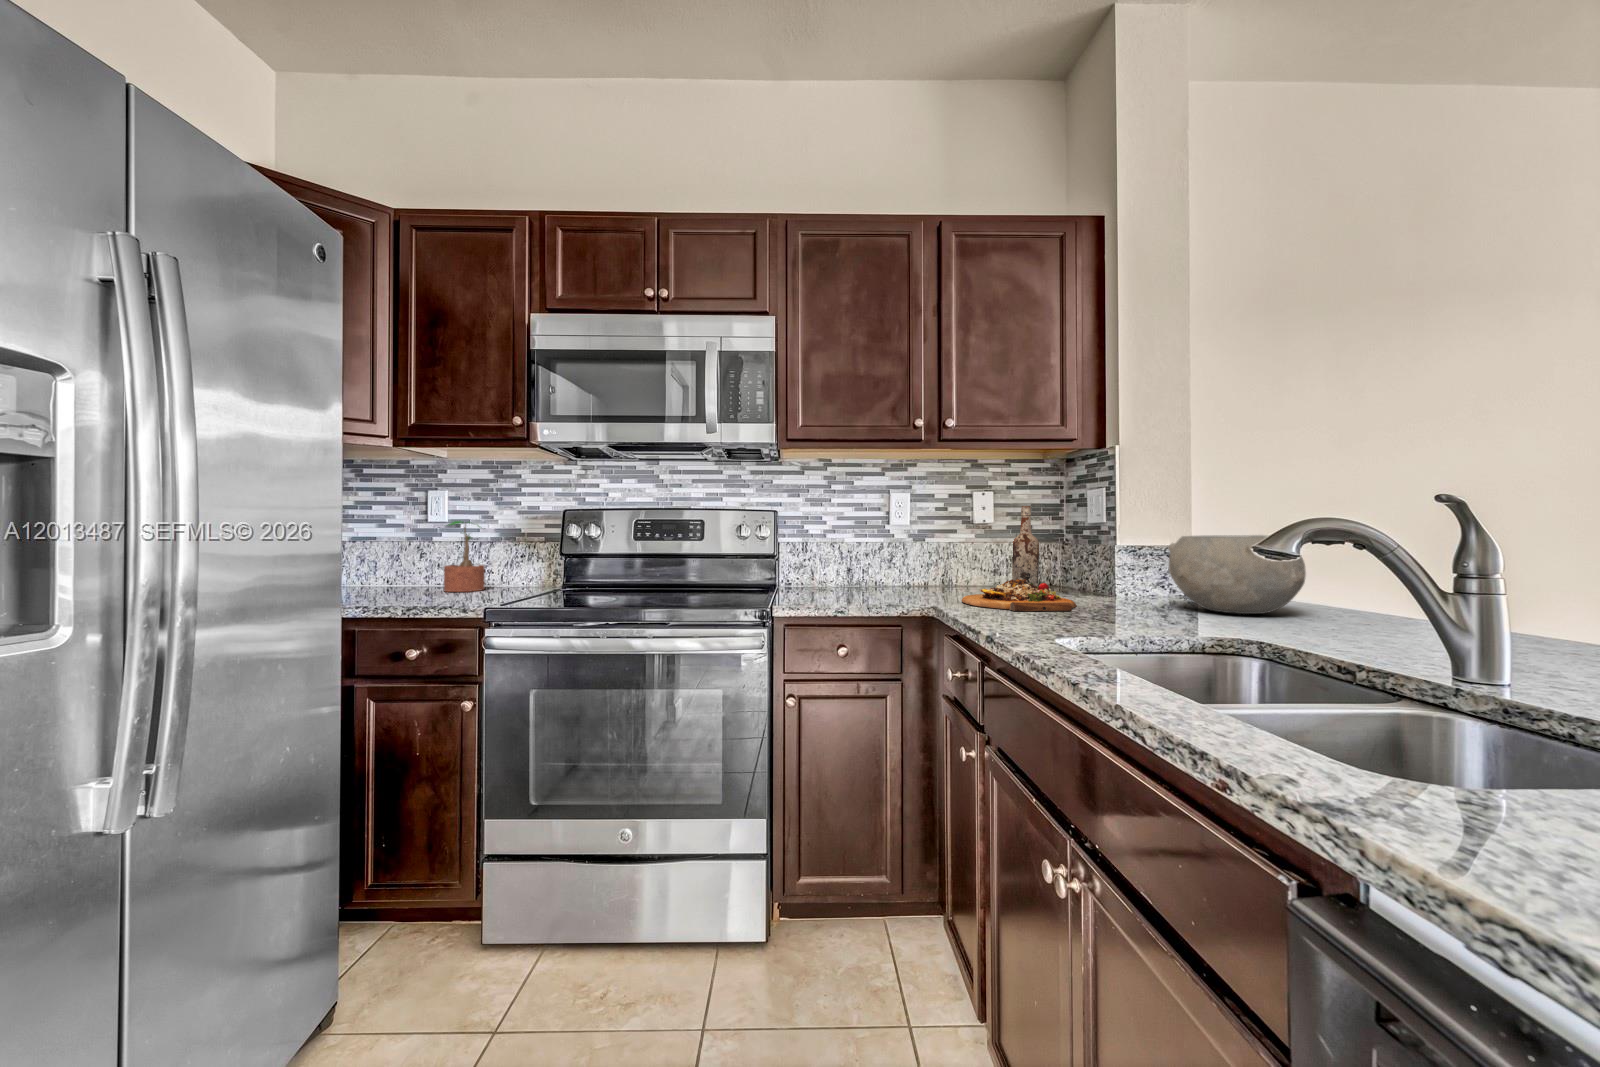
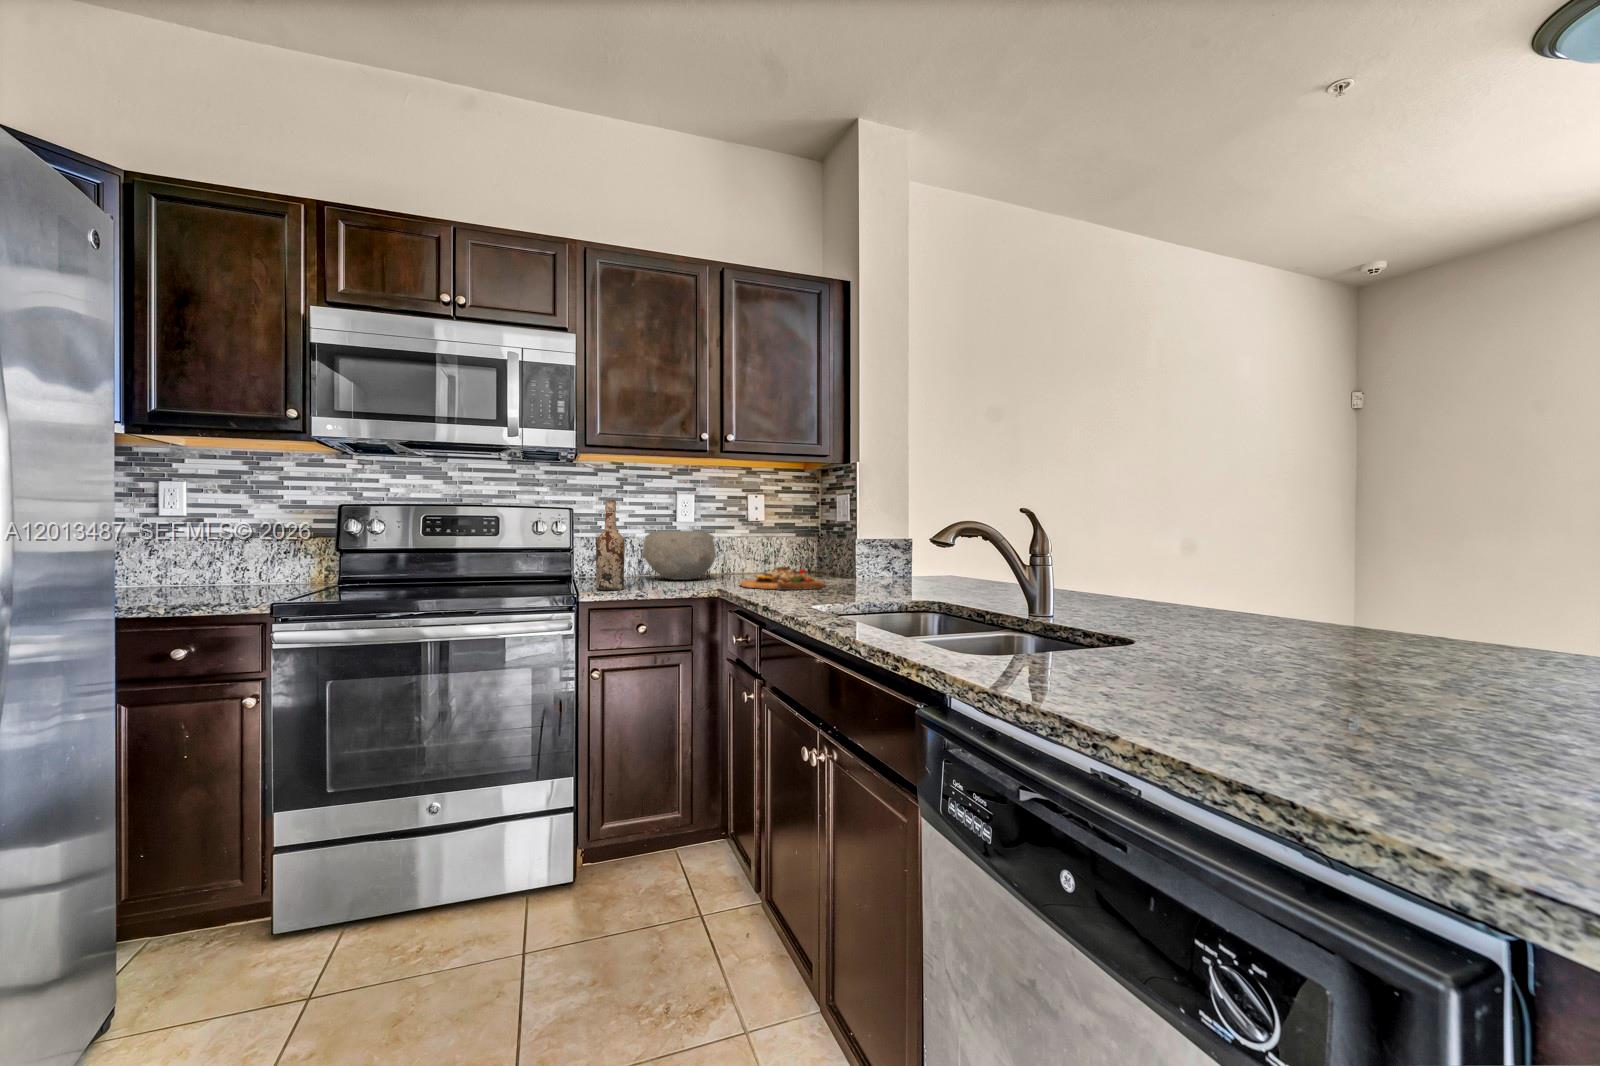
wine bottle: present [1012,506,1039,587] -> present [596,500,625,590]
potted plant: present [444,521,485,592] -> none [181,515,239,593]
ceramic bowl: present [1169,535,1306,614] -> present [641,530,716,580]

